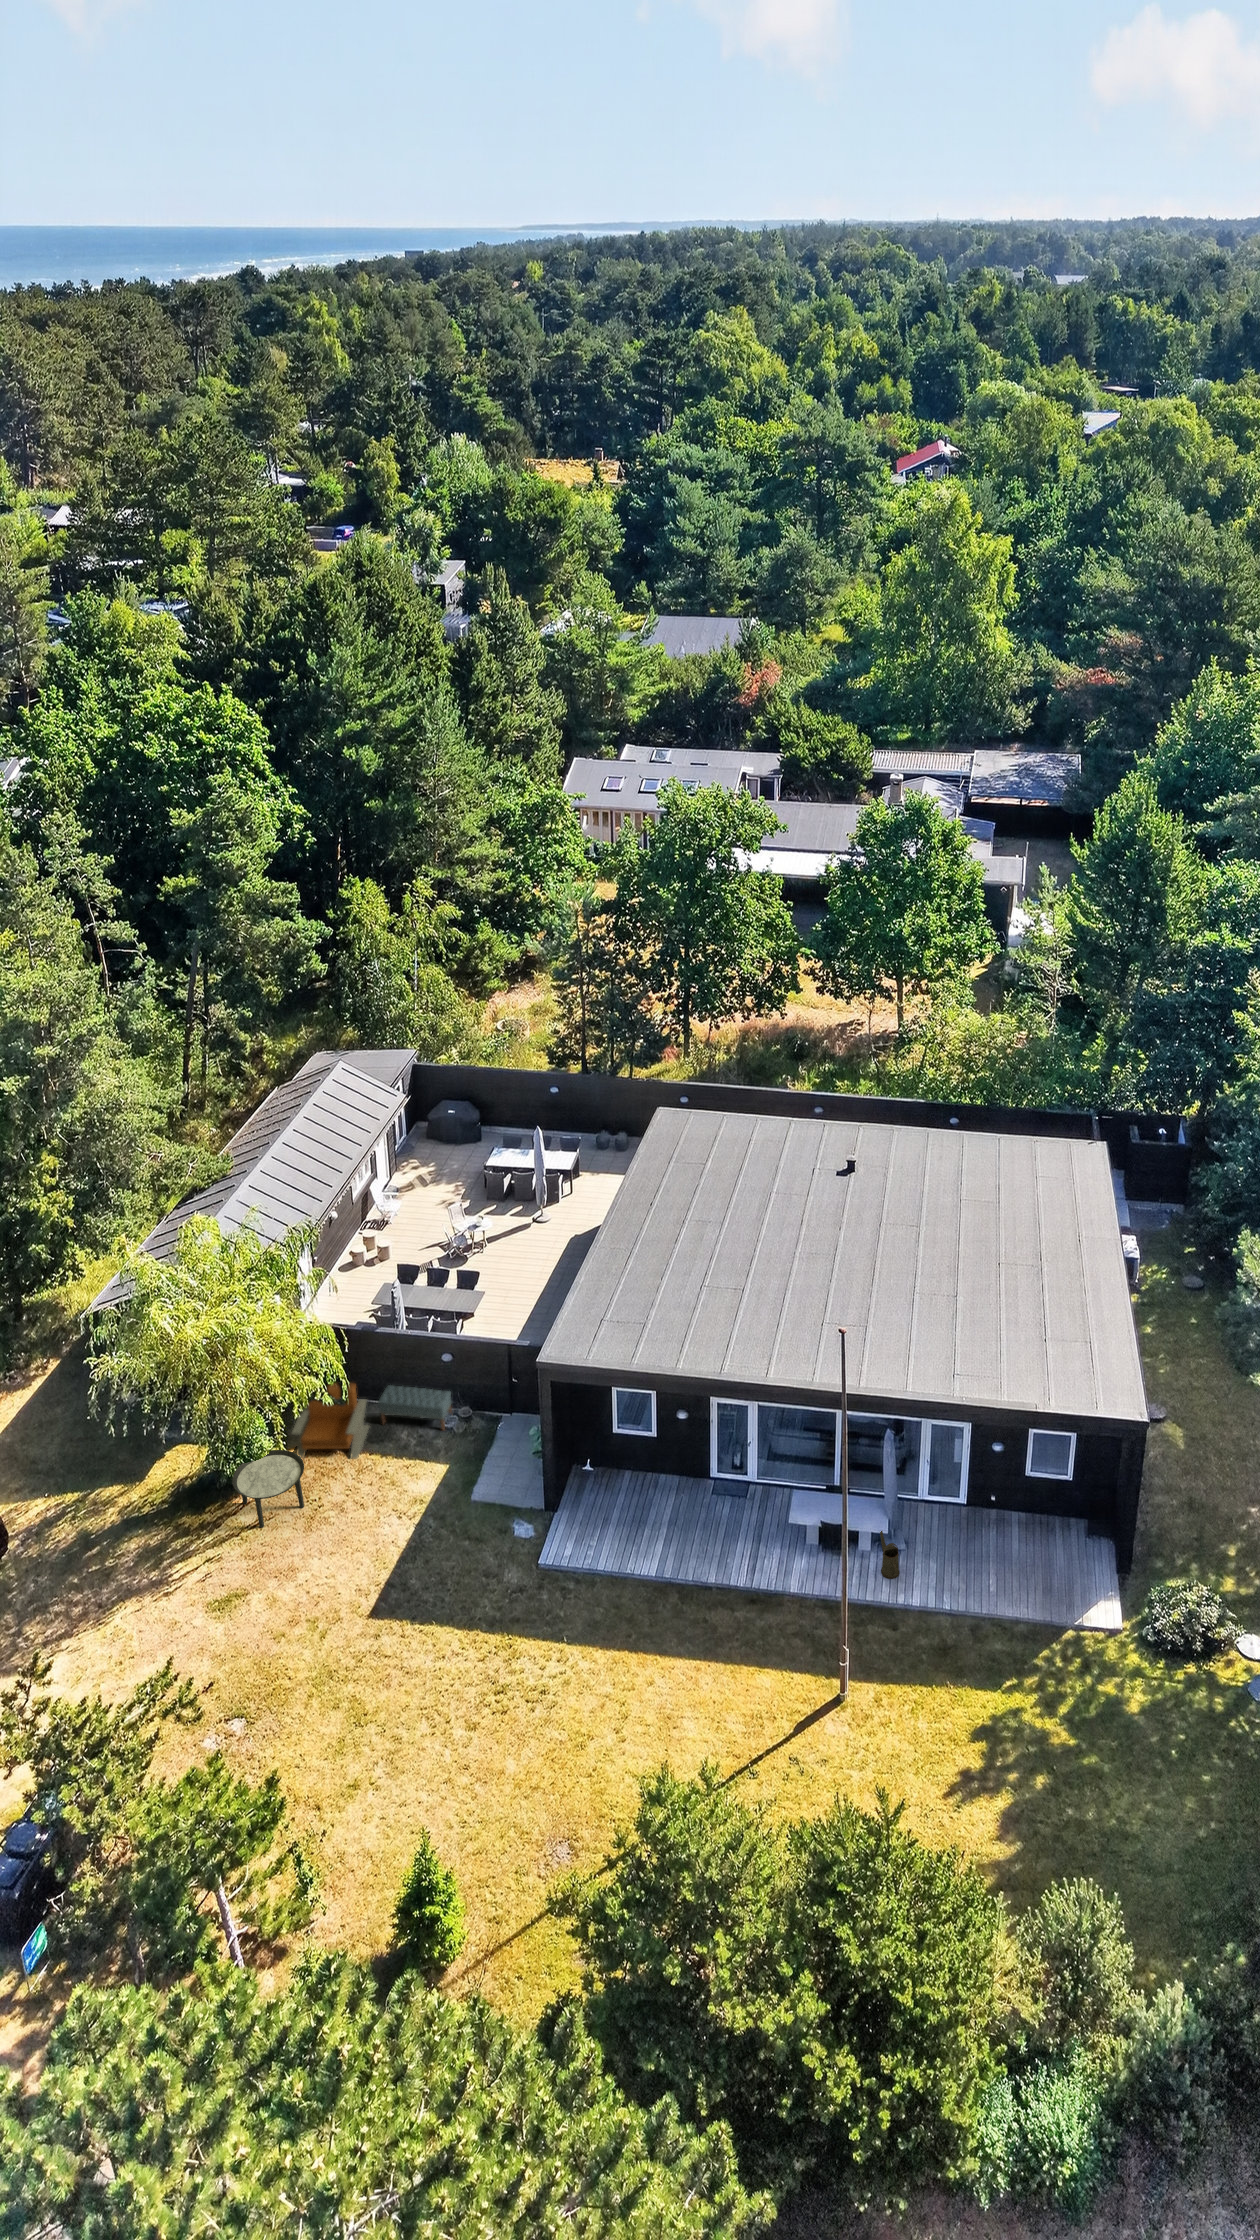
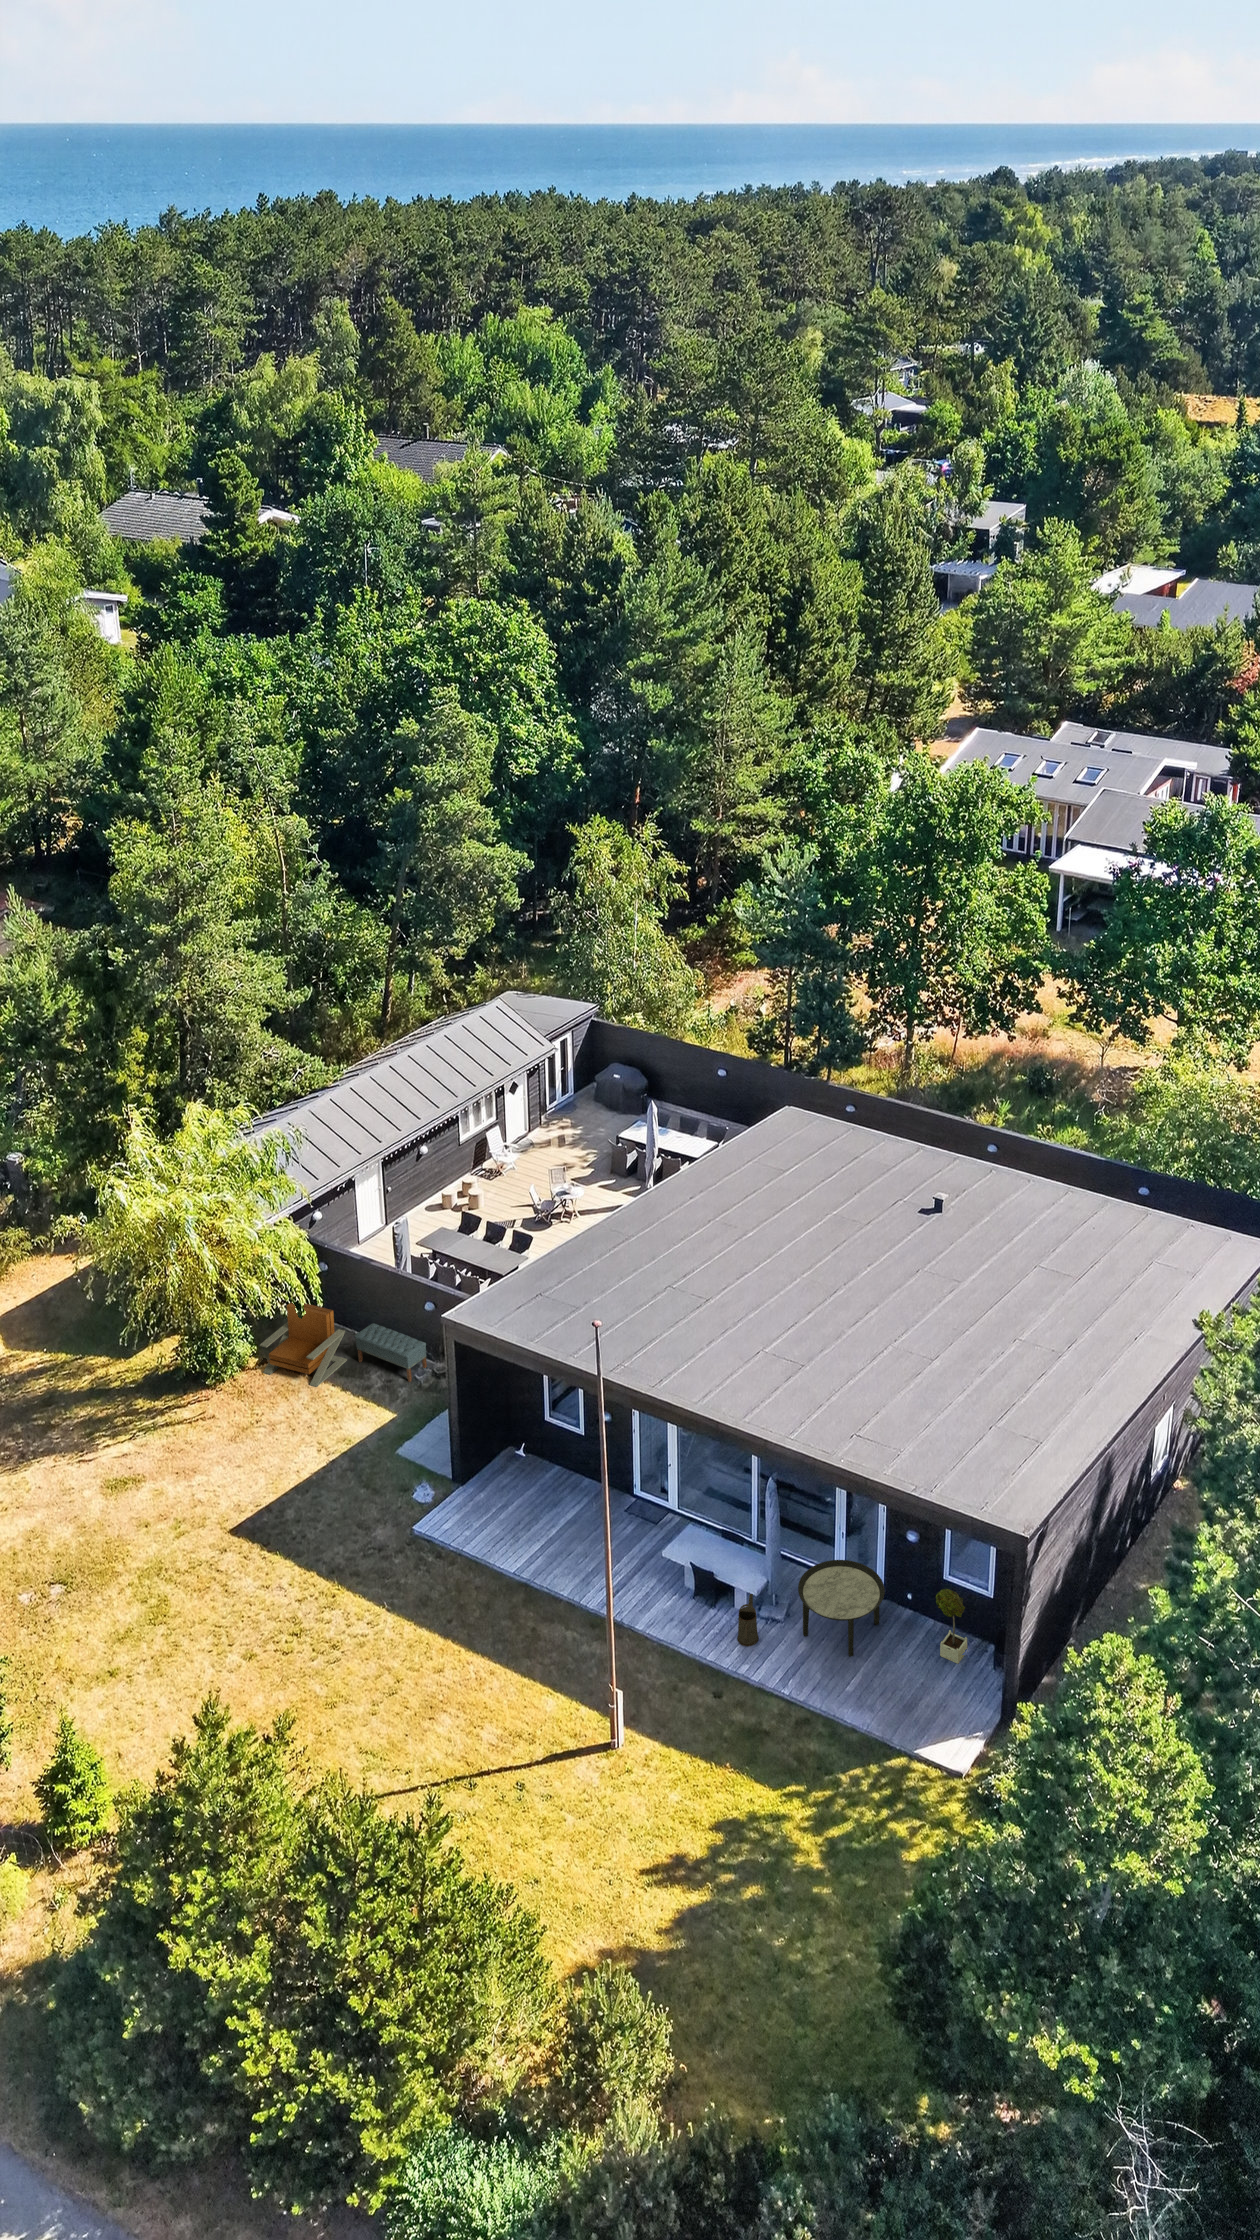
round table: present [232,1450,304,1528] -> present [798,1560,885,1657]
potted tree: none [1037,1484,1064,1541] -> present [936,1589,967,1664]

